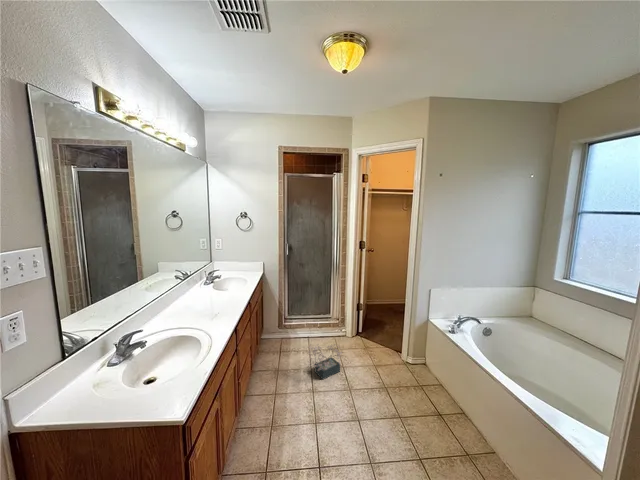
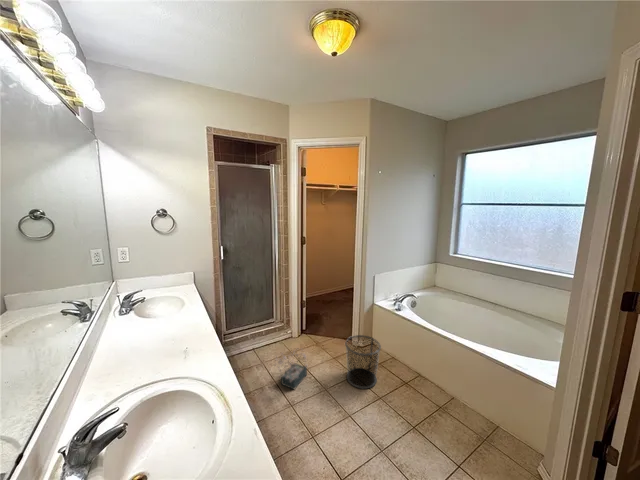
waste bin: none [375,347,413,404] -> present [345,335,381,388]

